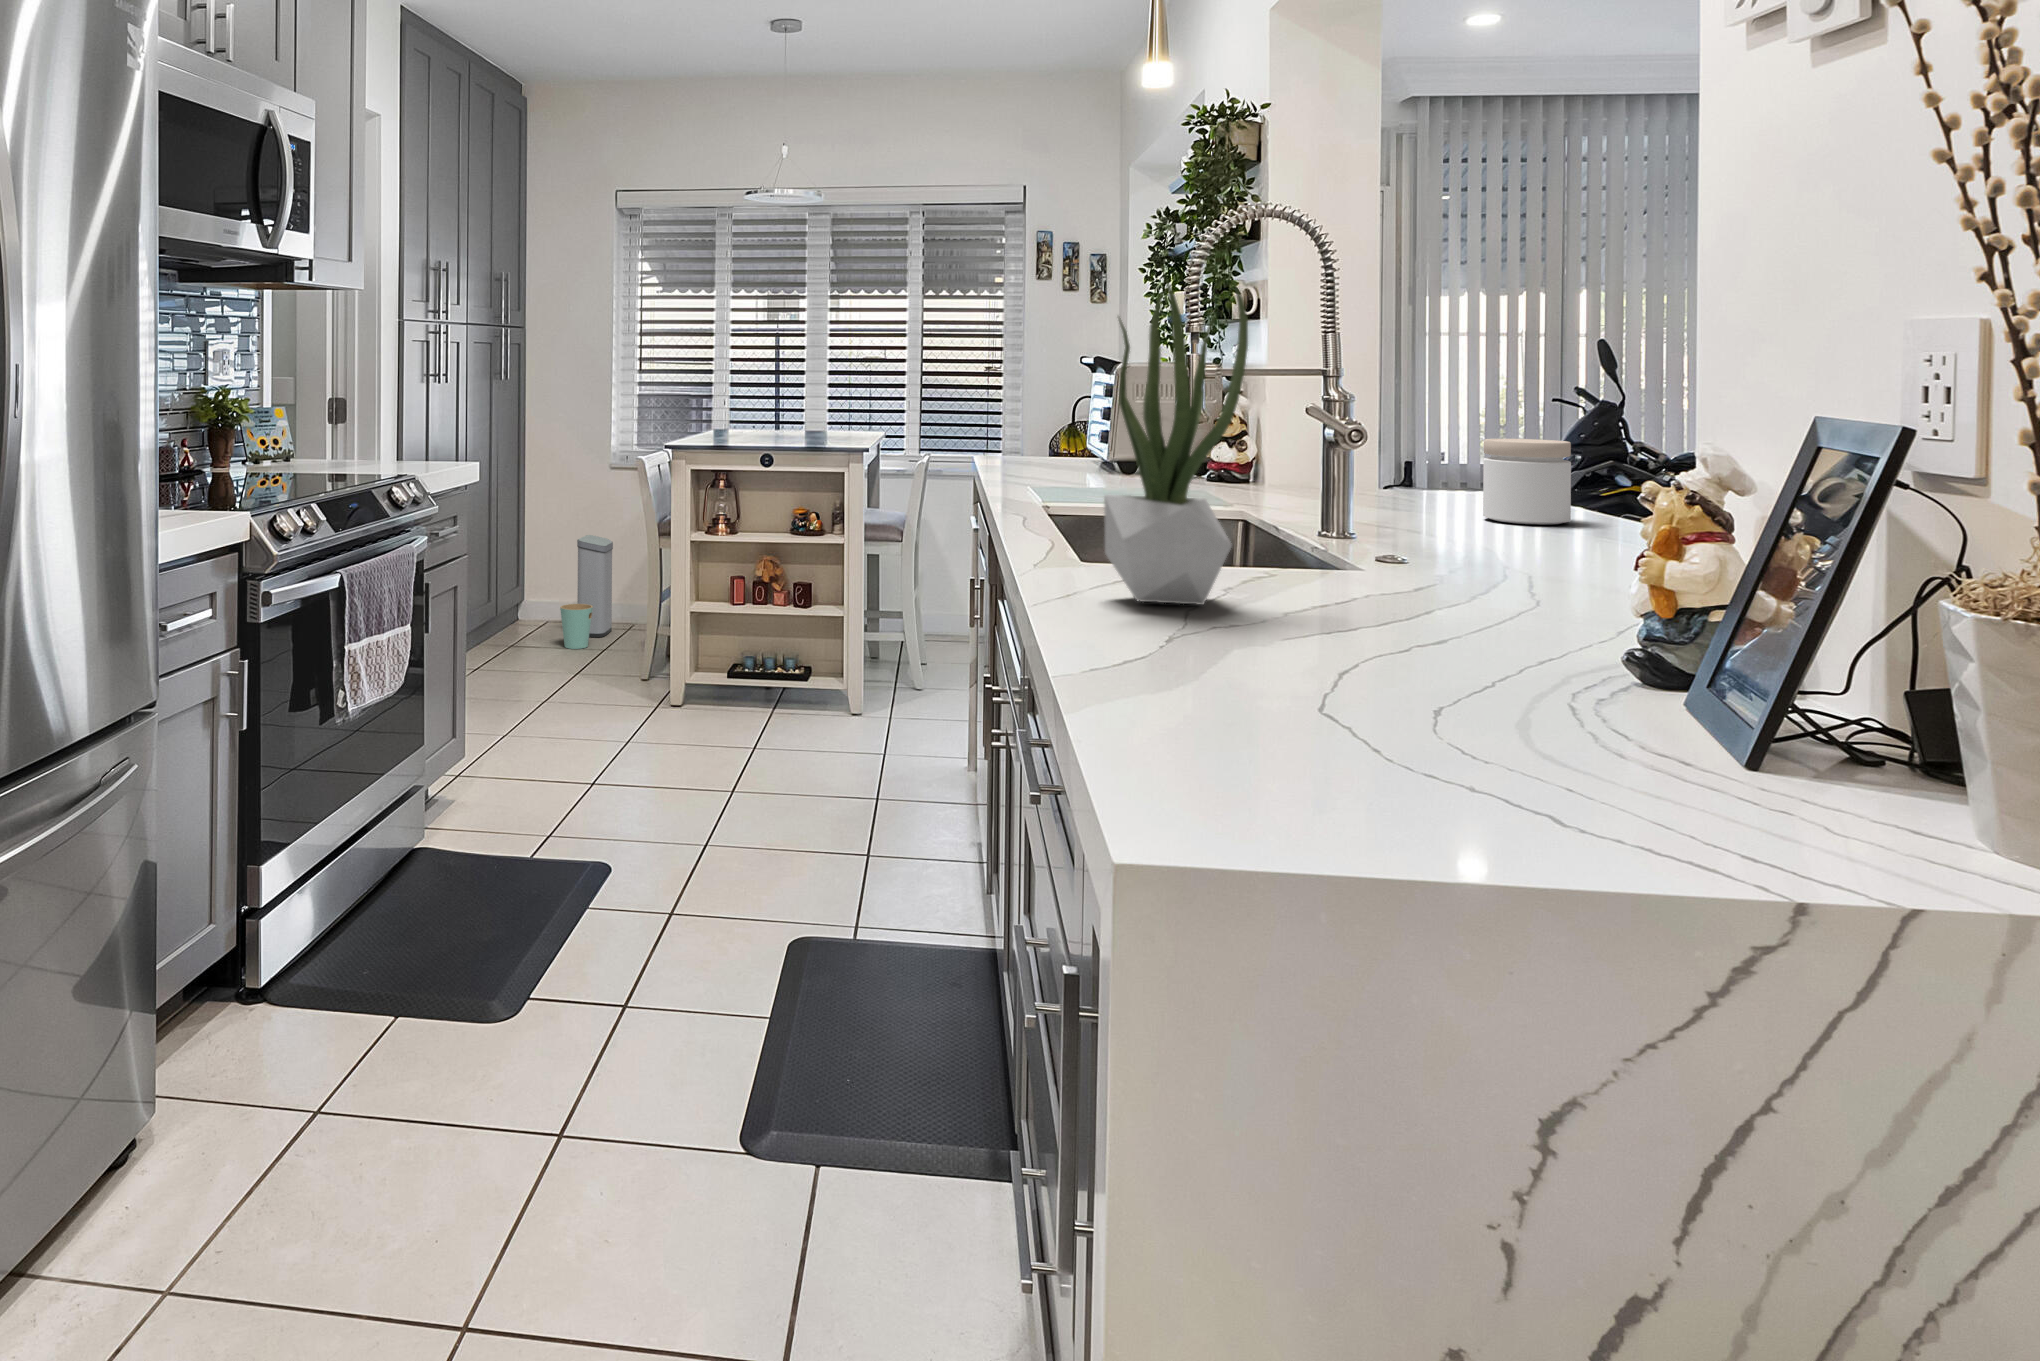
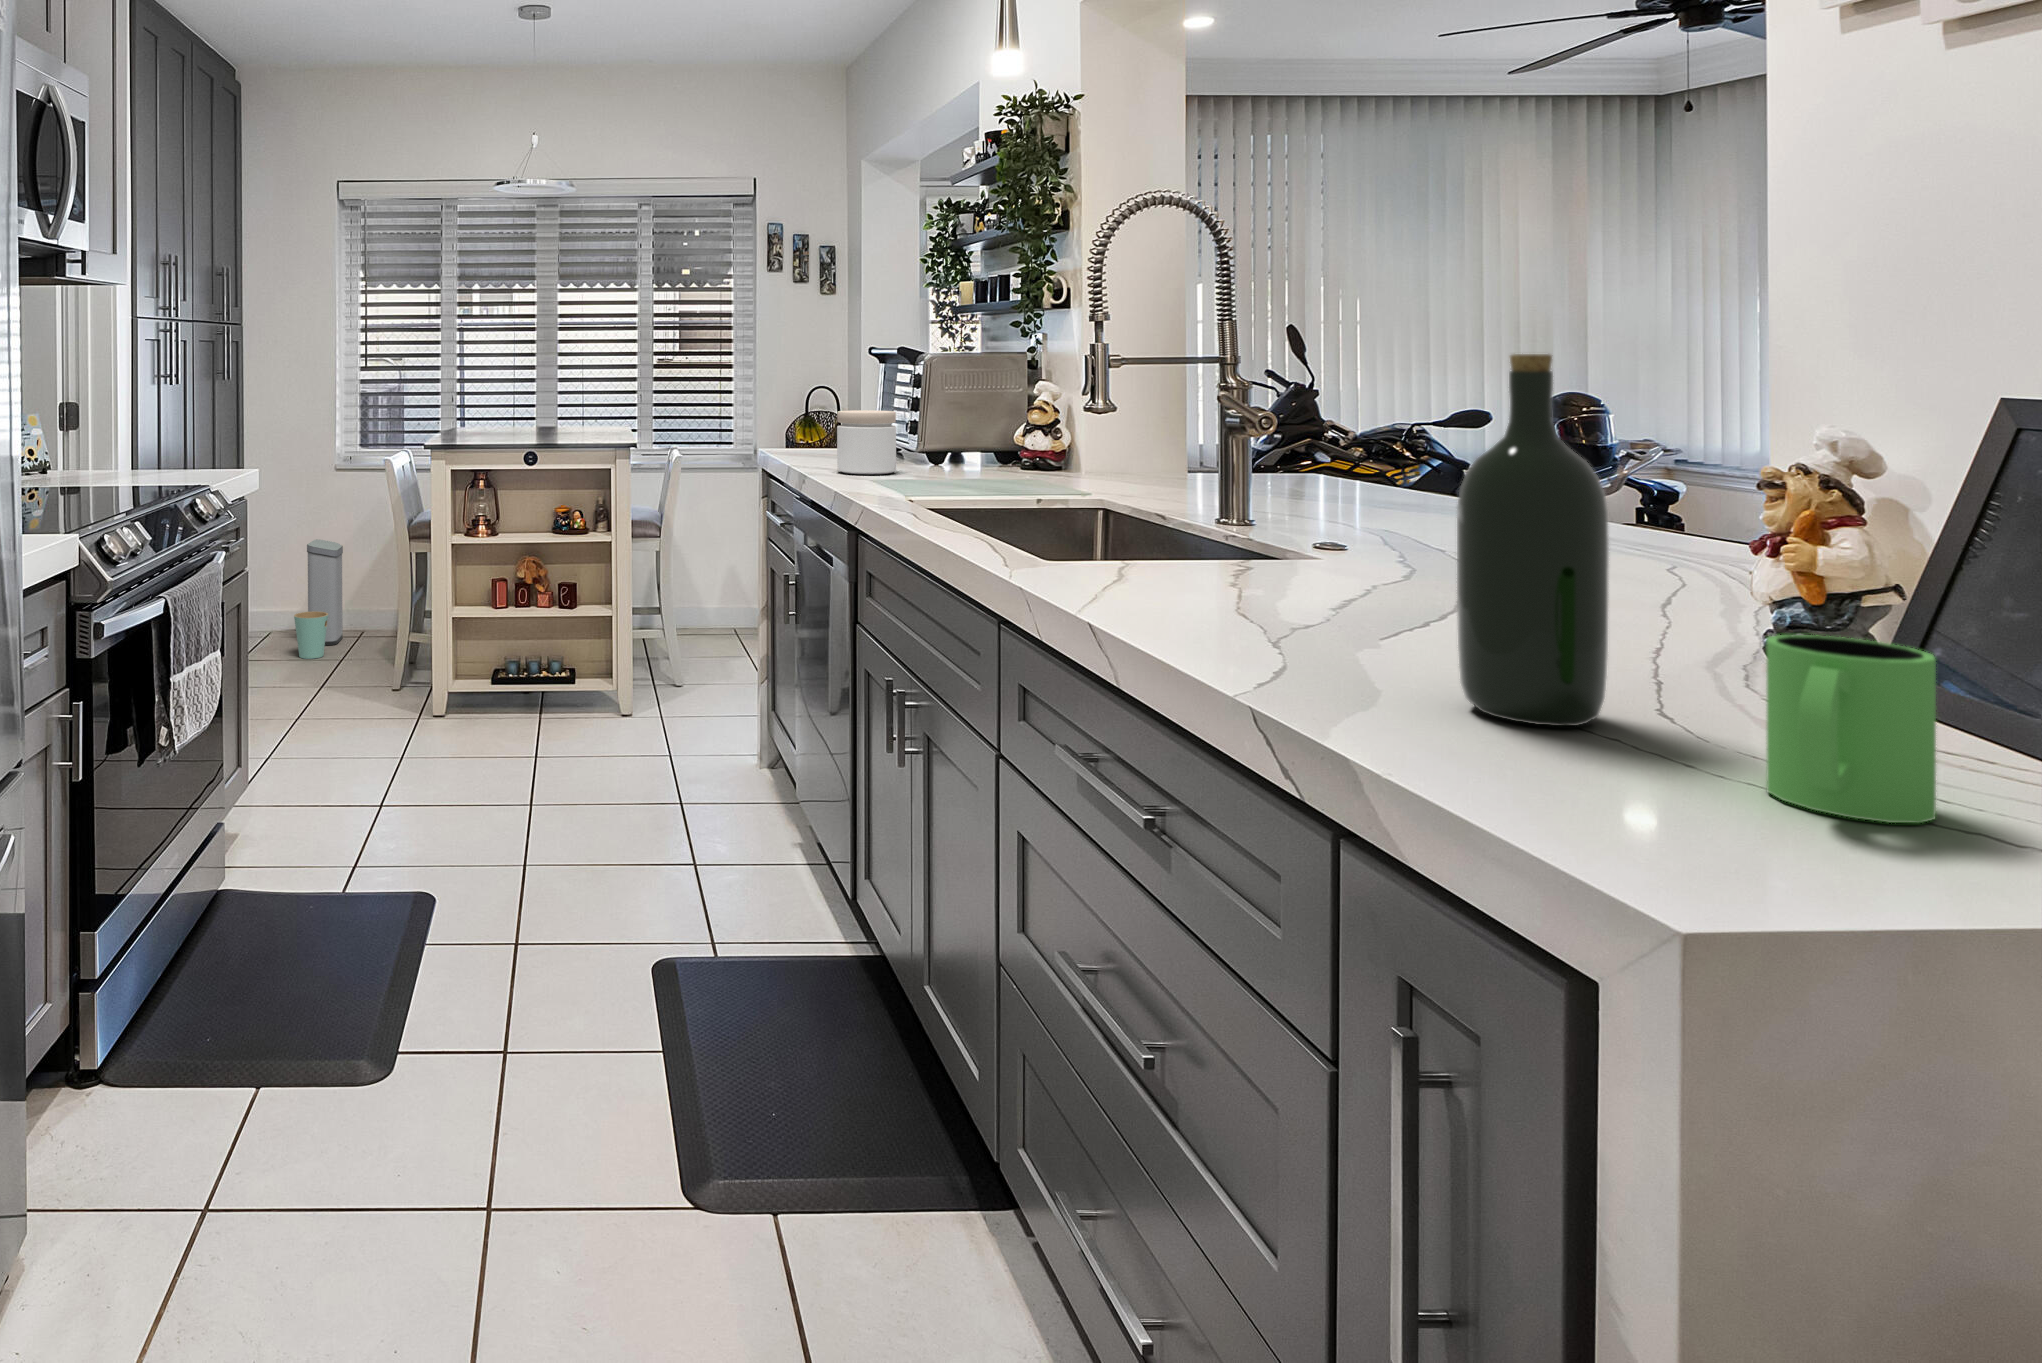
potted plant: present [1104,279,1248,605] -> none [1115,264,1276,607]
wine bottle: none [1273,364,1398,711] -> present [1457,354,1609,726]
jar: present [1483,439,1571,525] -> present [837,410,896,474]
mug: none [1418,625,1567,796] -> present [1767,635,1936,823]

